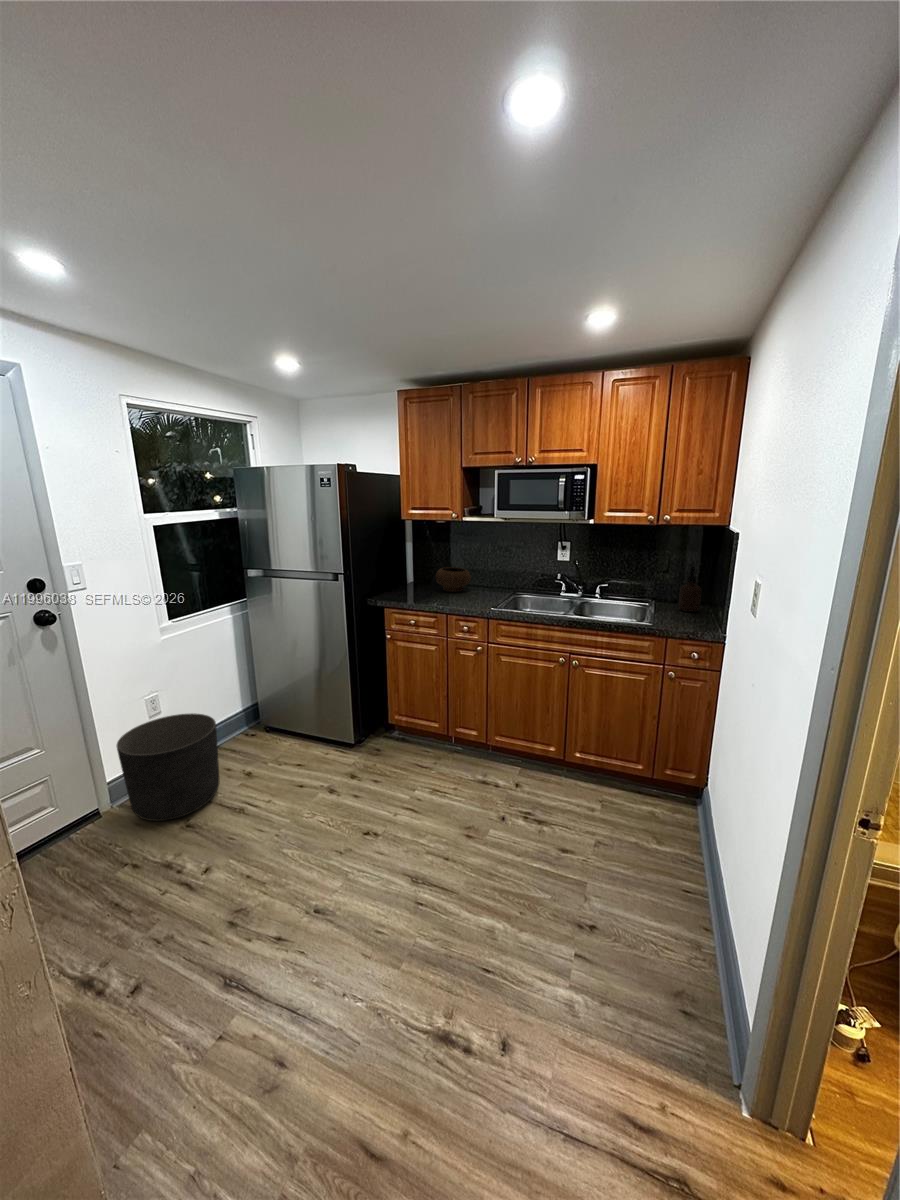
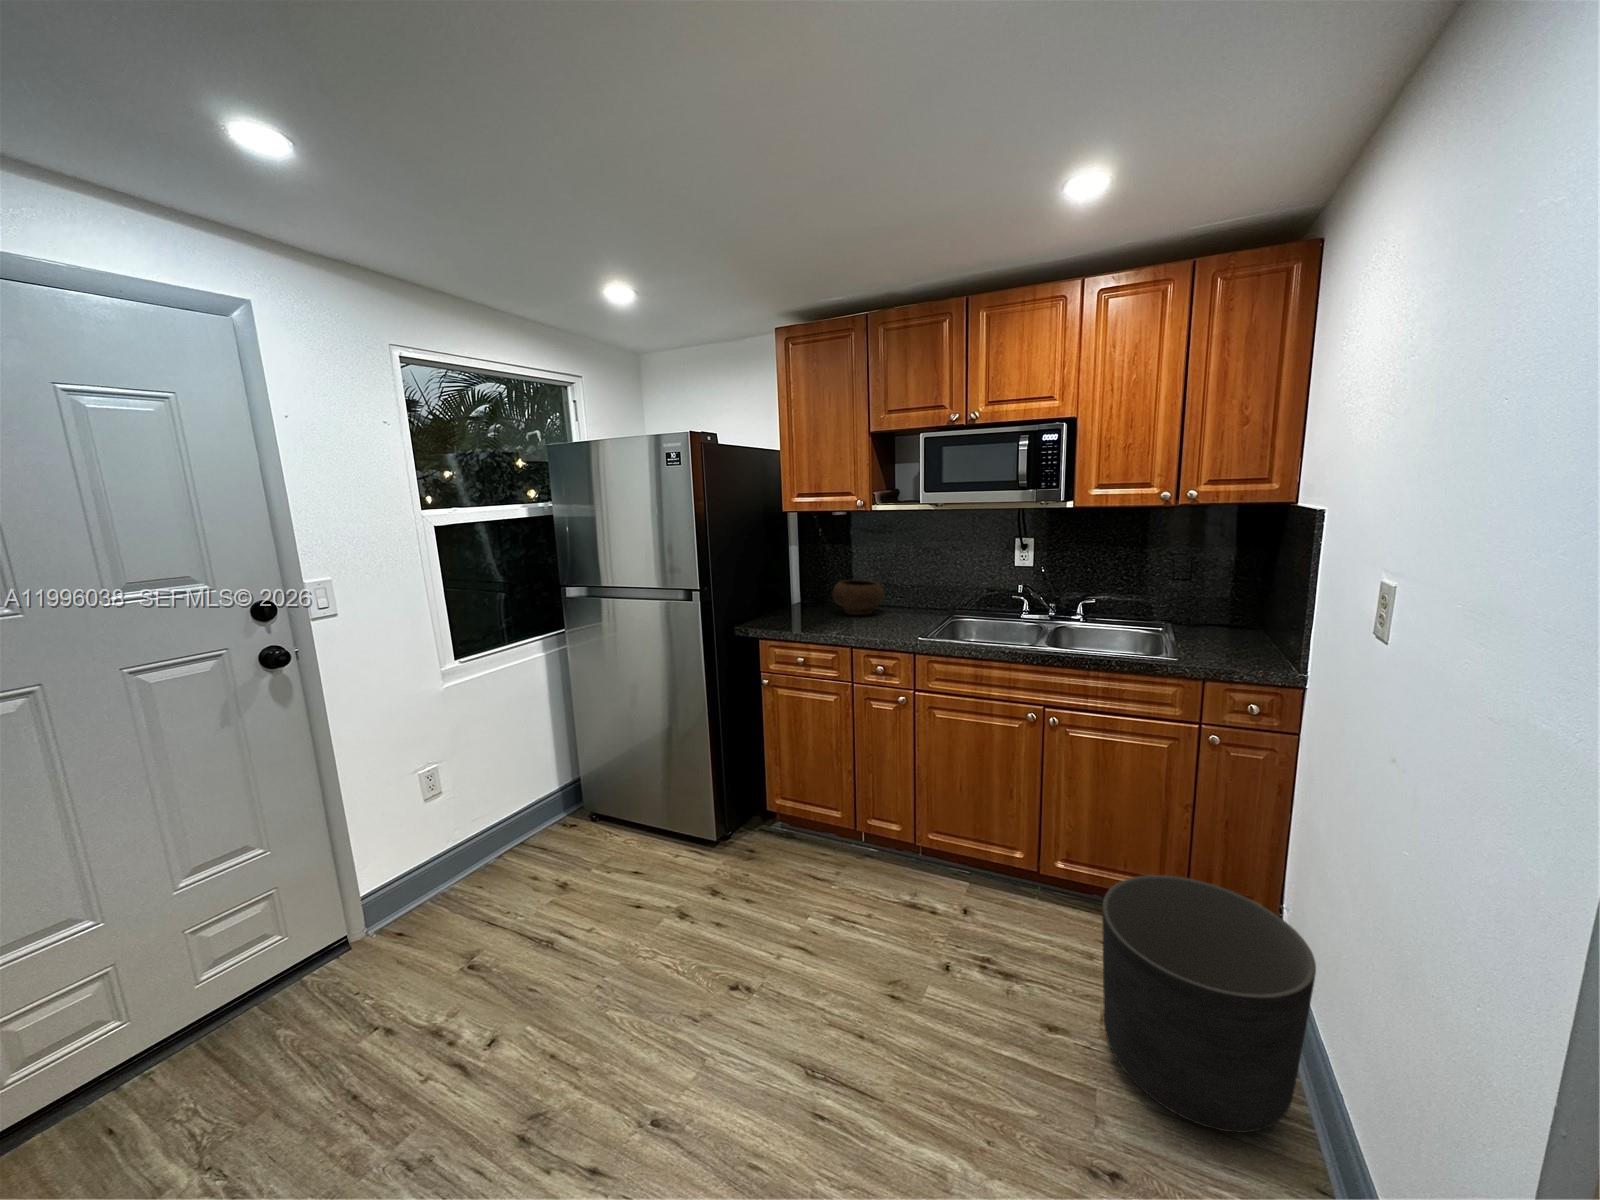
soap dispenser: present [679,567,701,612] -> none [1212,570,1250,640]
planter: present [117,713,220,821] -> present [1102,875,1316,1133]

